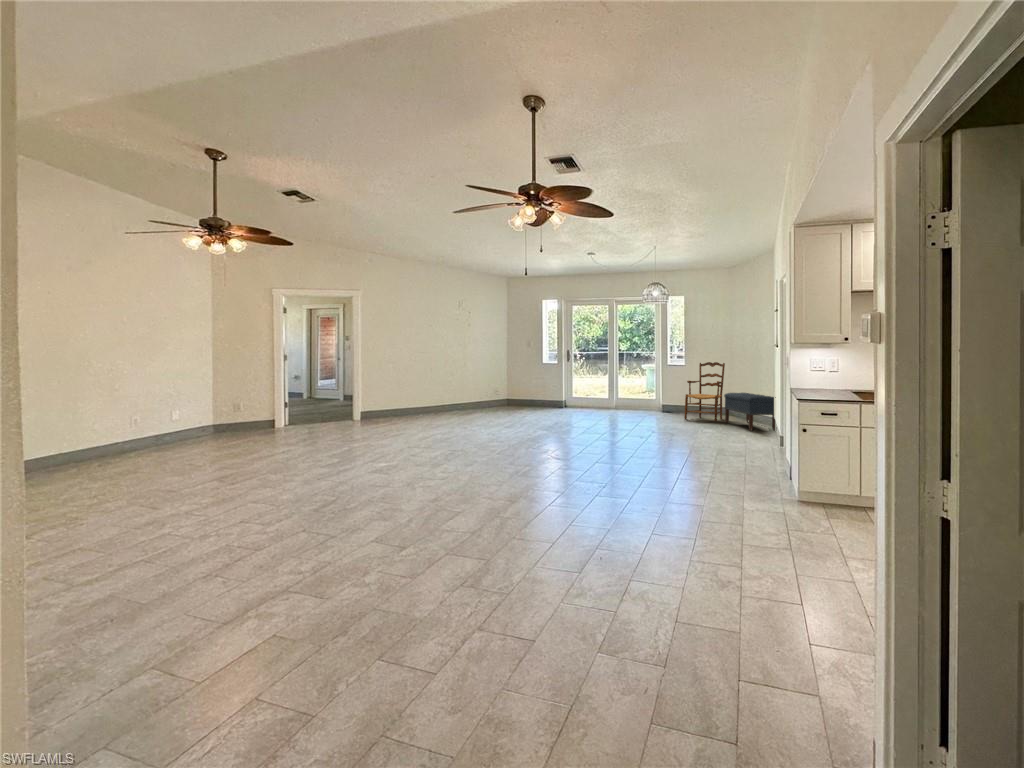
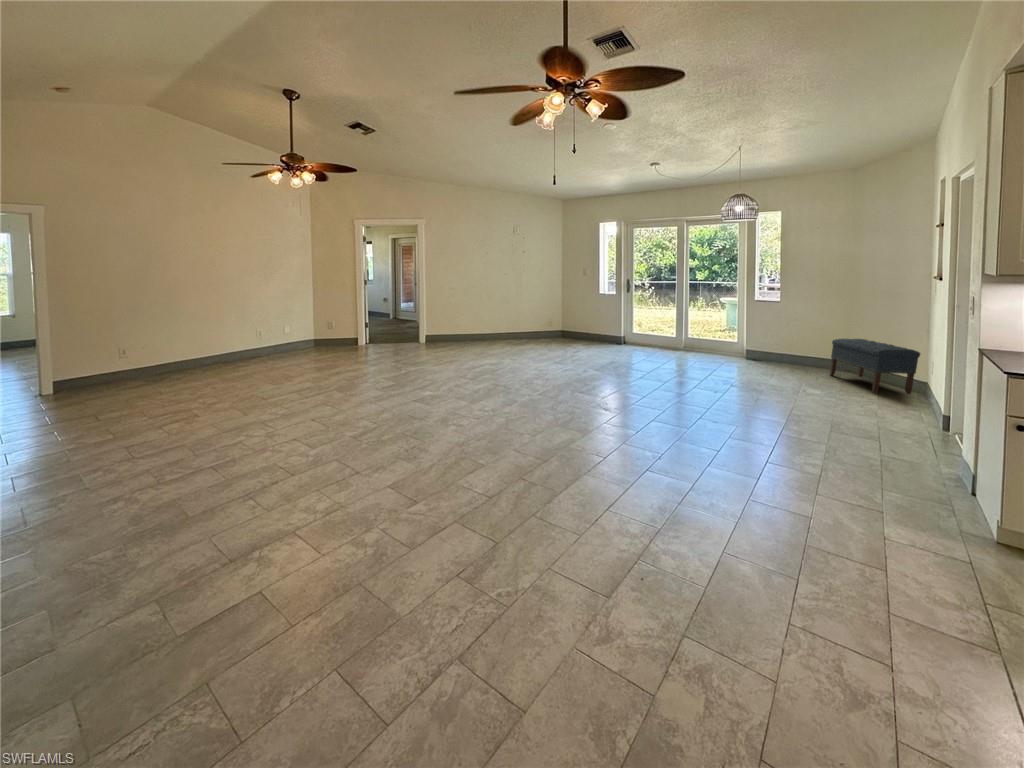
armchair: present [684,362,725,421] -> none [774,298,833,373]

